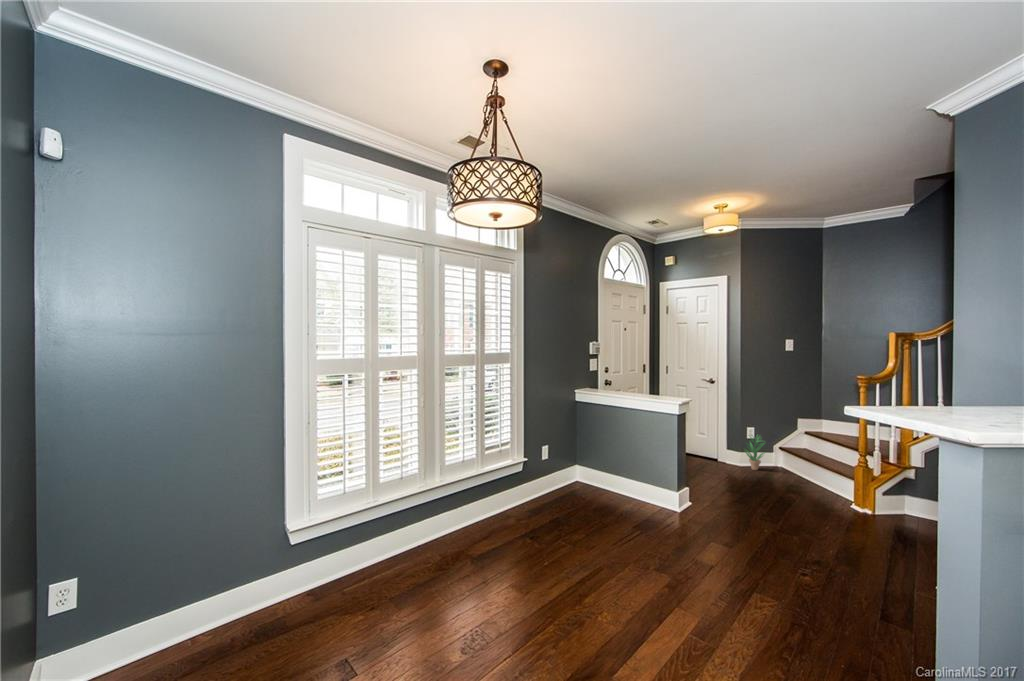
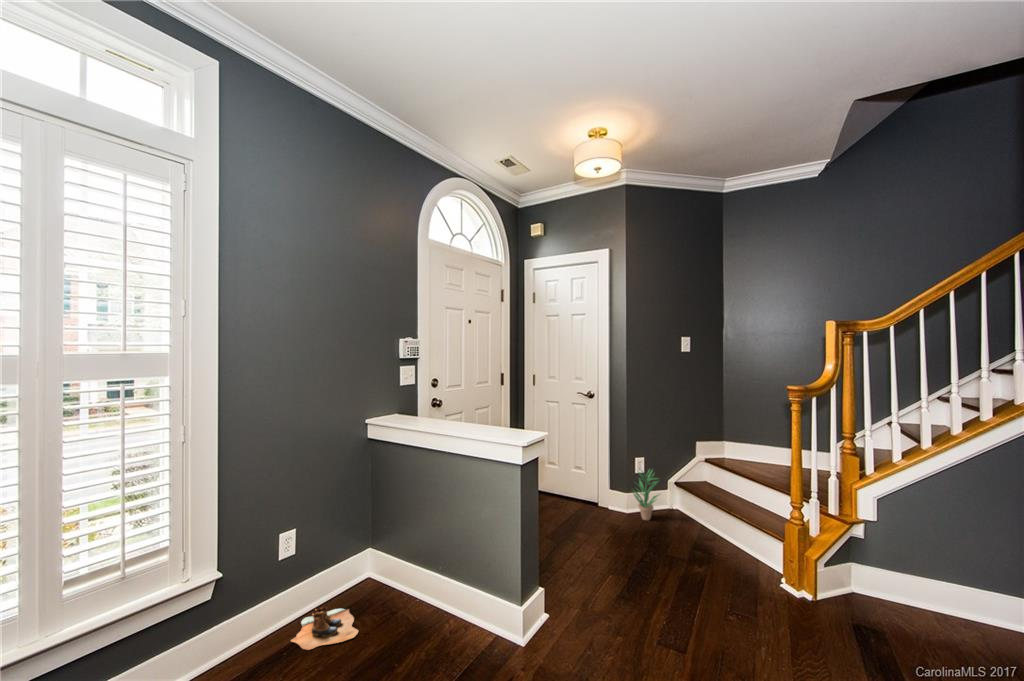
boots: none [553,486,586,502] -> present [291,607,358,650]

